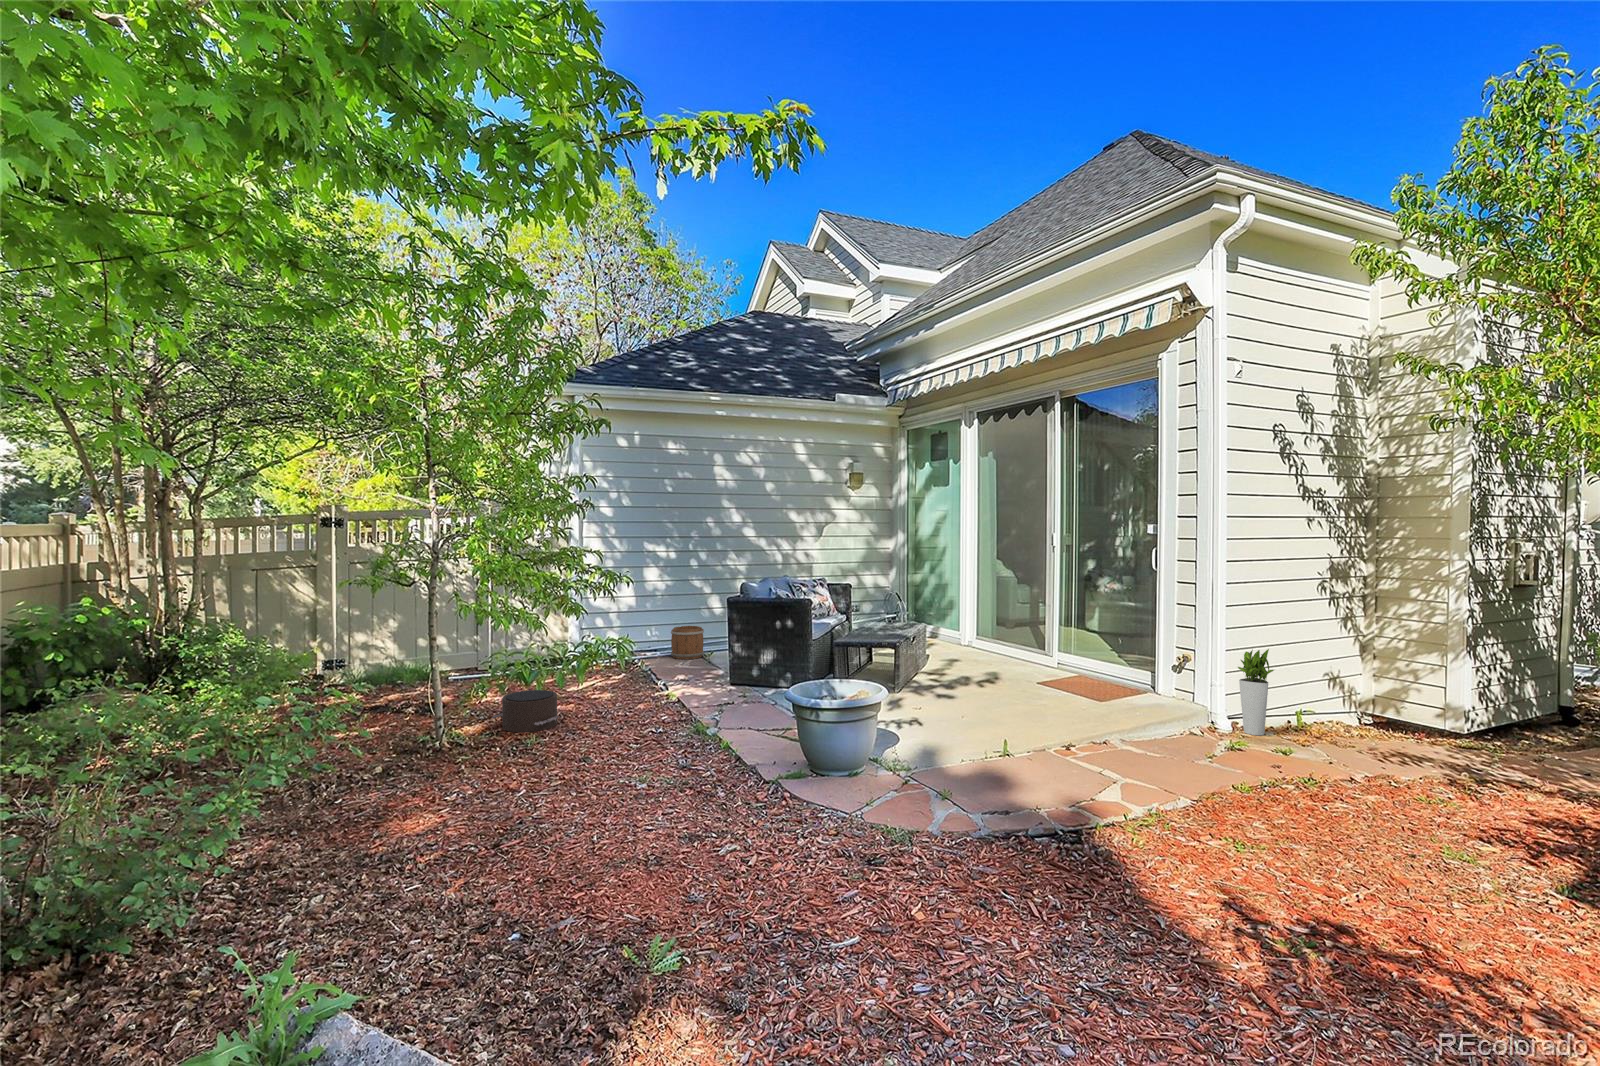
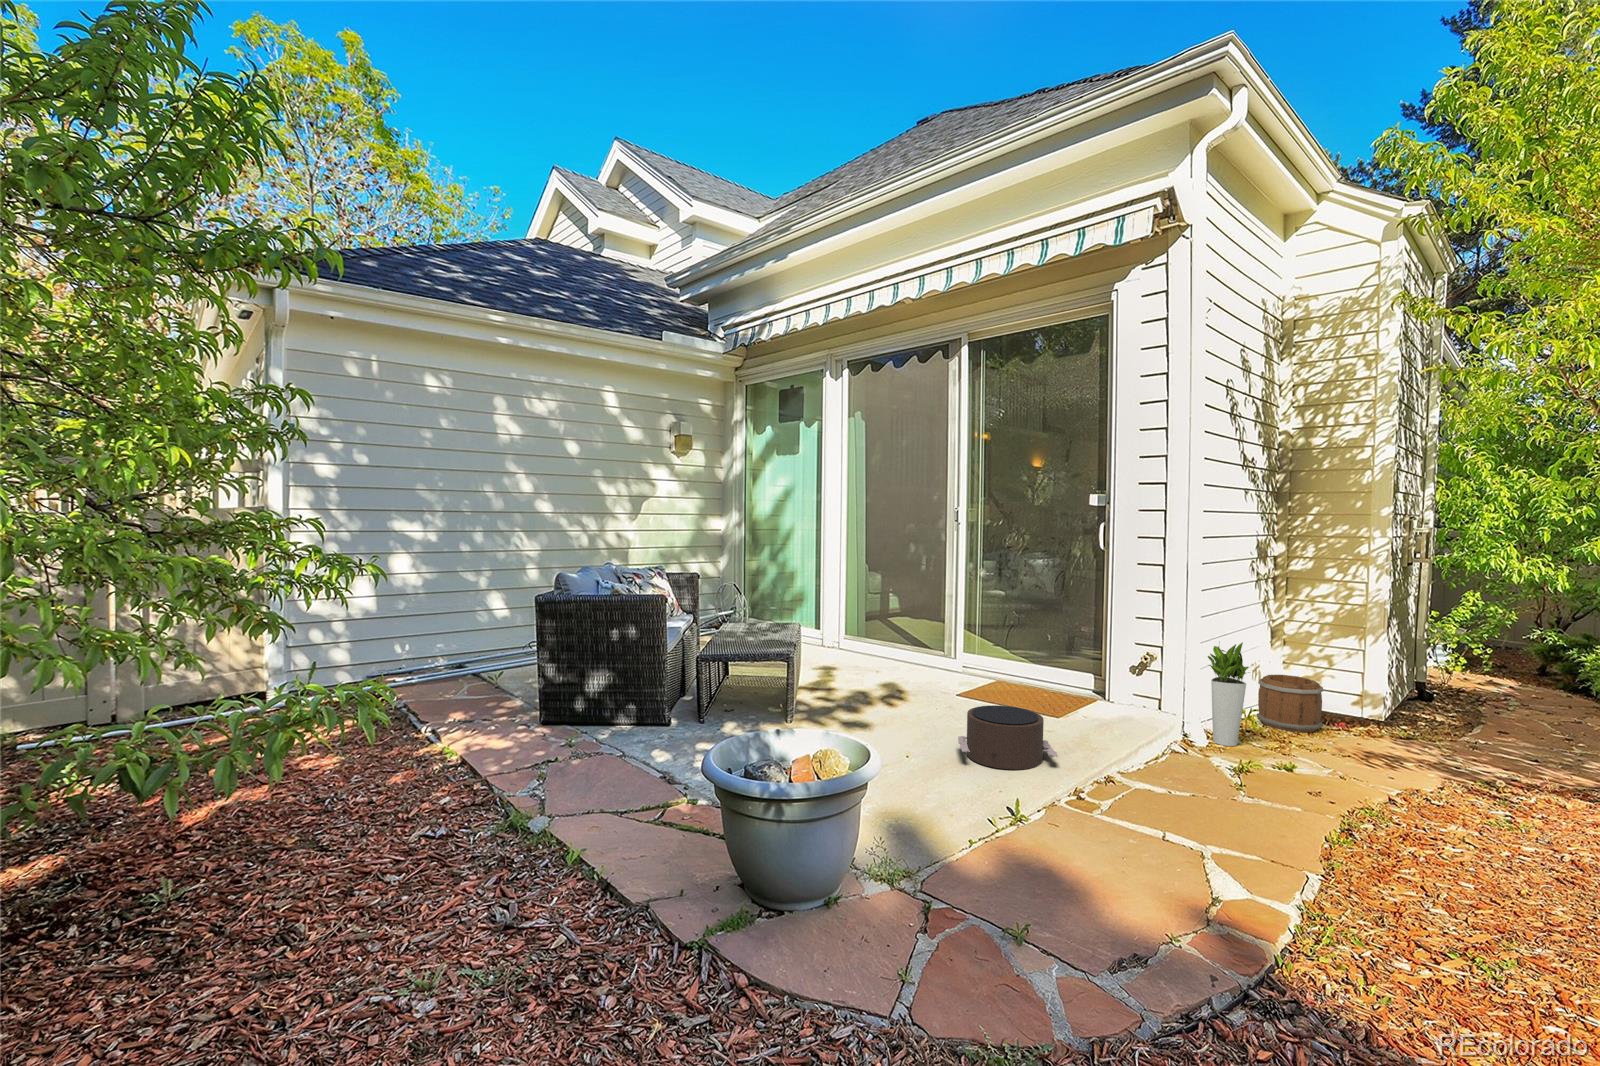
bucket: present [671,626,704,659] -> present [1257,675,1324,732]
pouf: present [492,690,559,732] -> present [958,705,1057,770]

